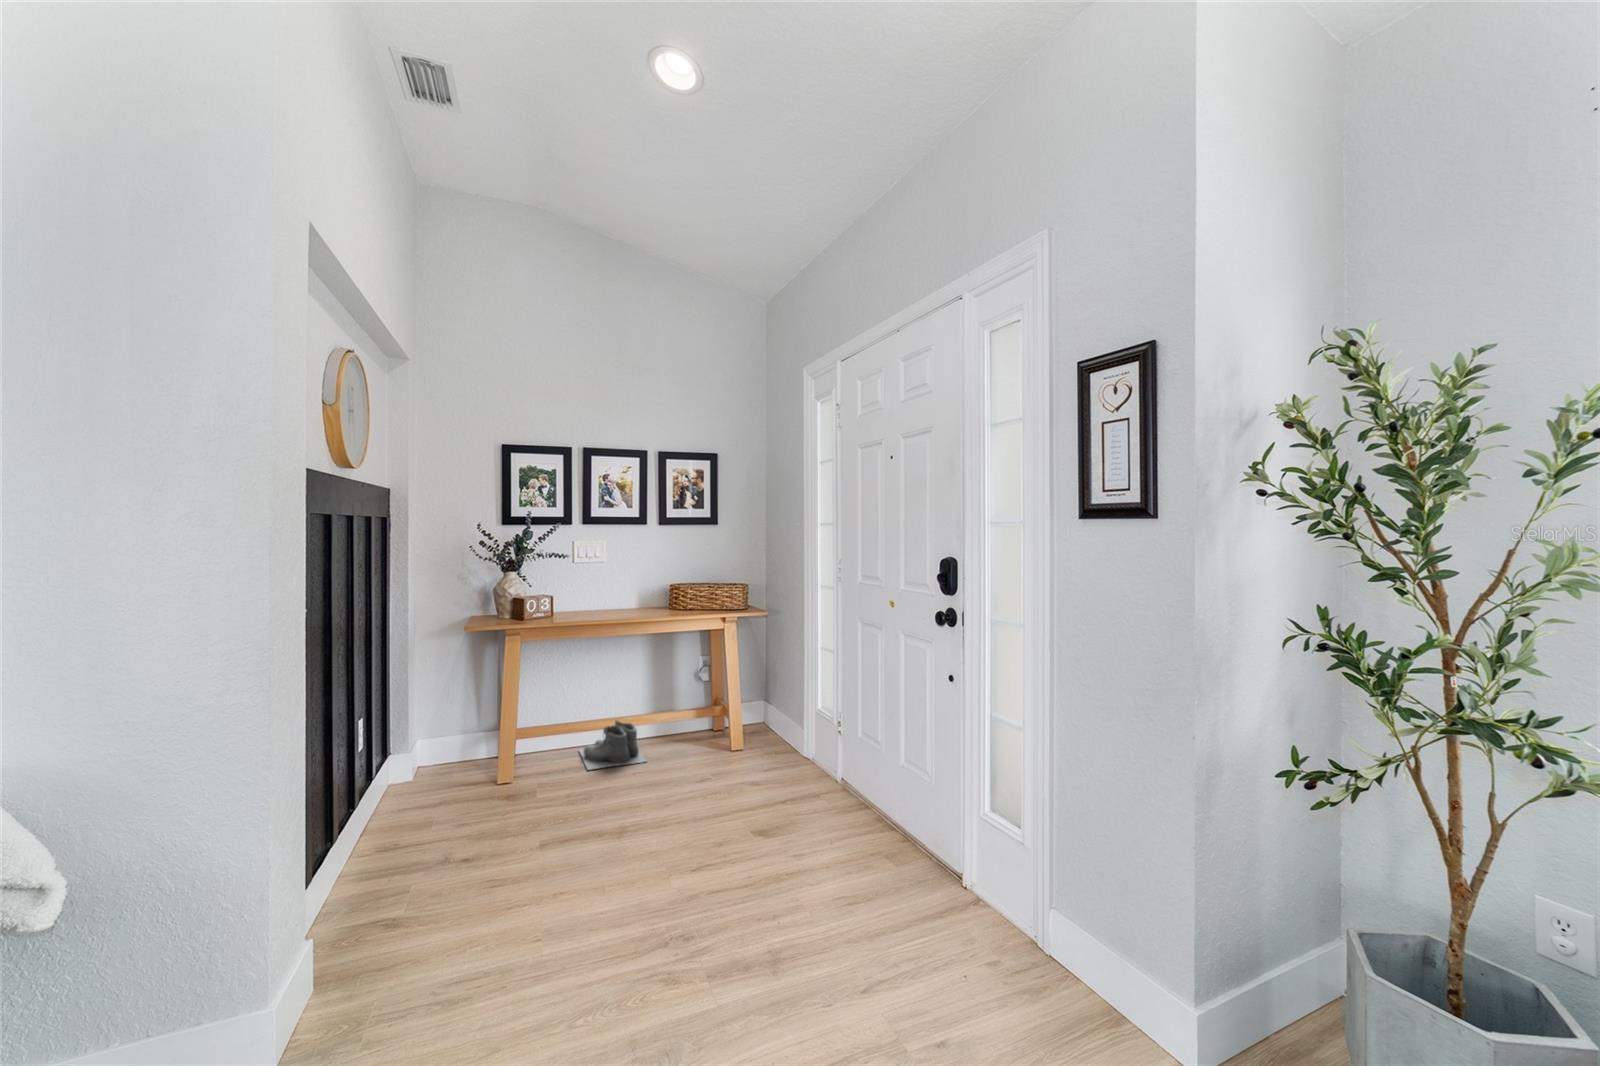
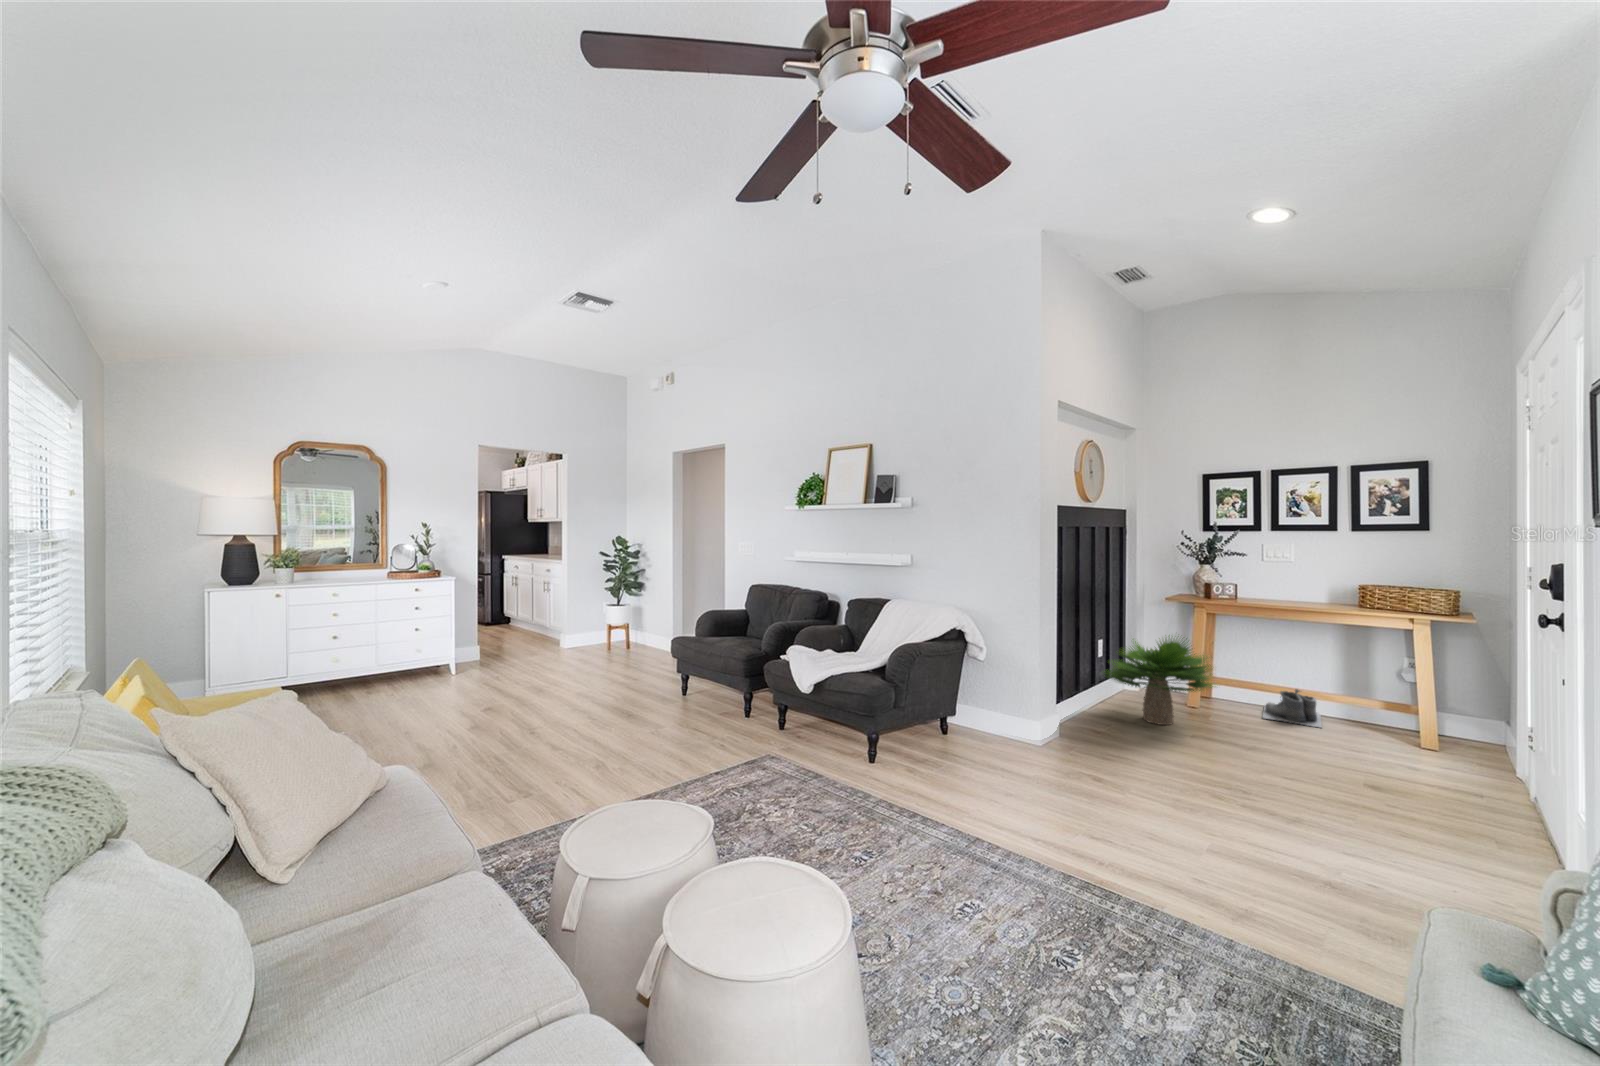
potted plant: none [365,676,557,836] -> present [1106,635,1213,725]

